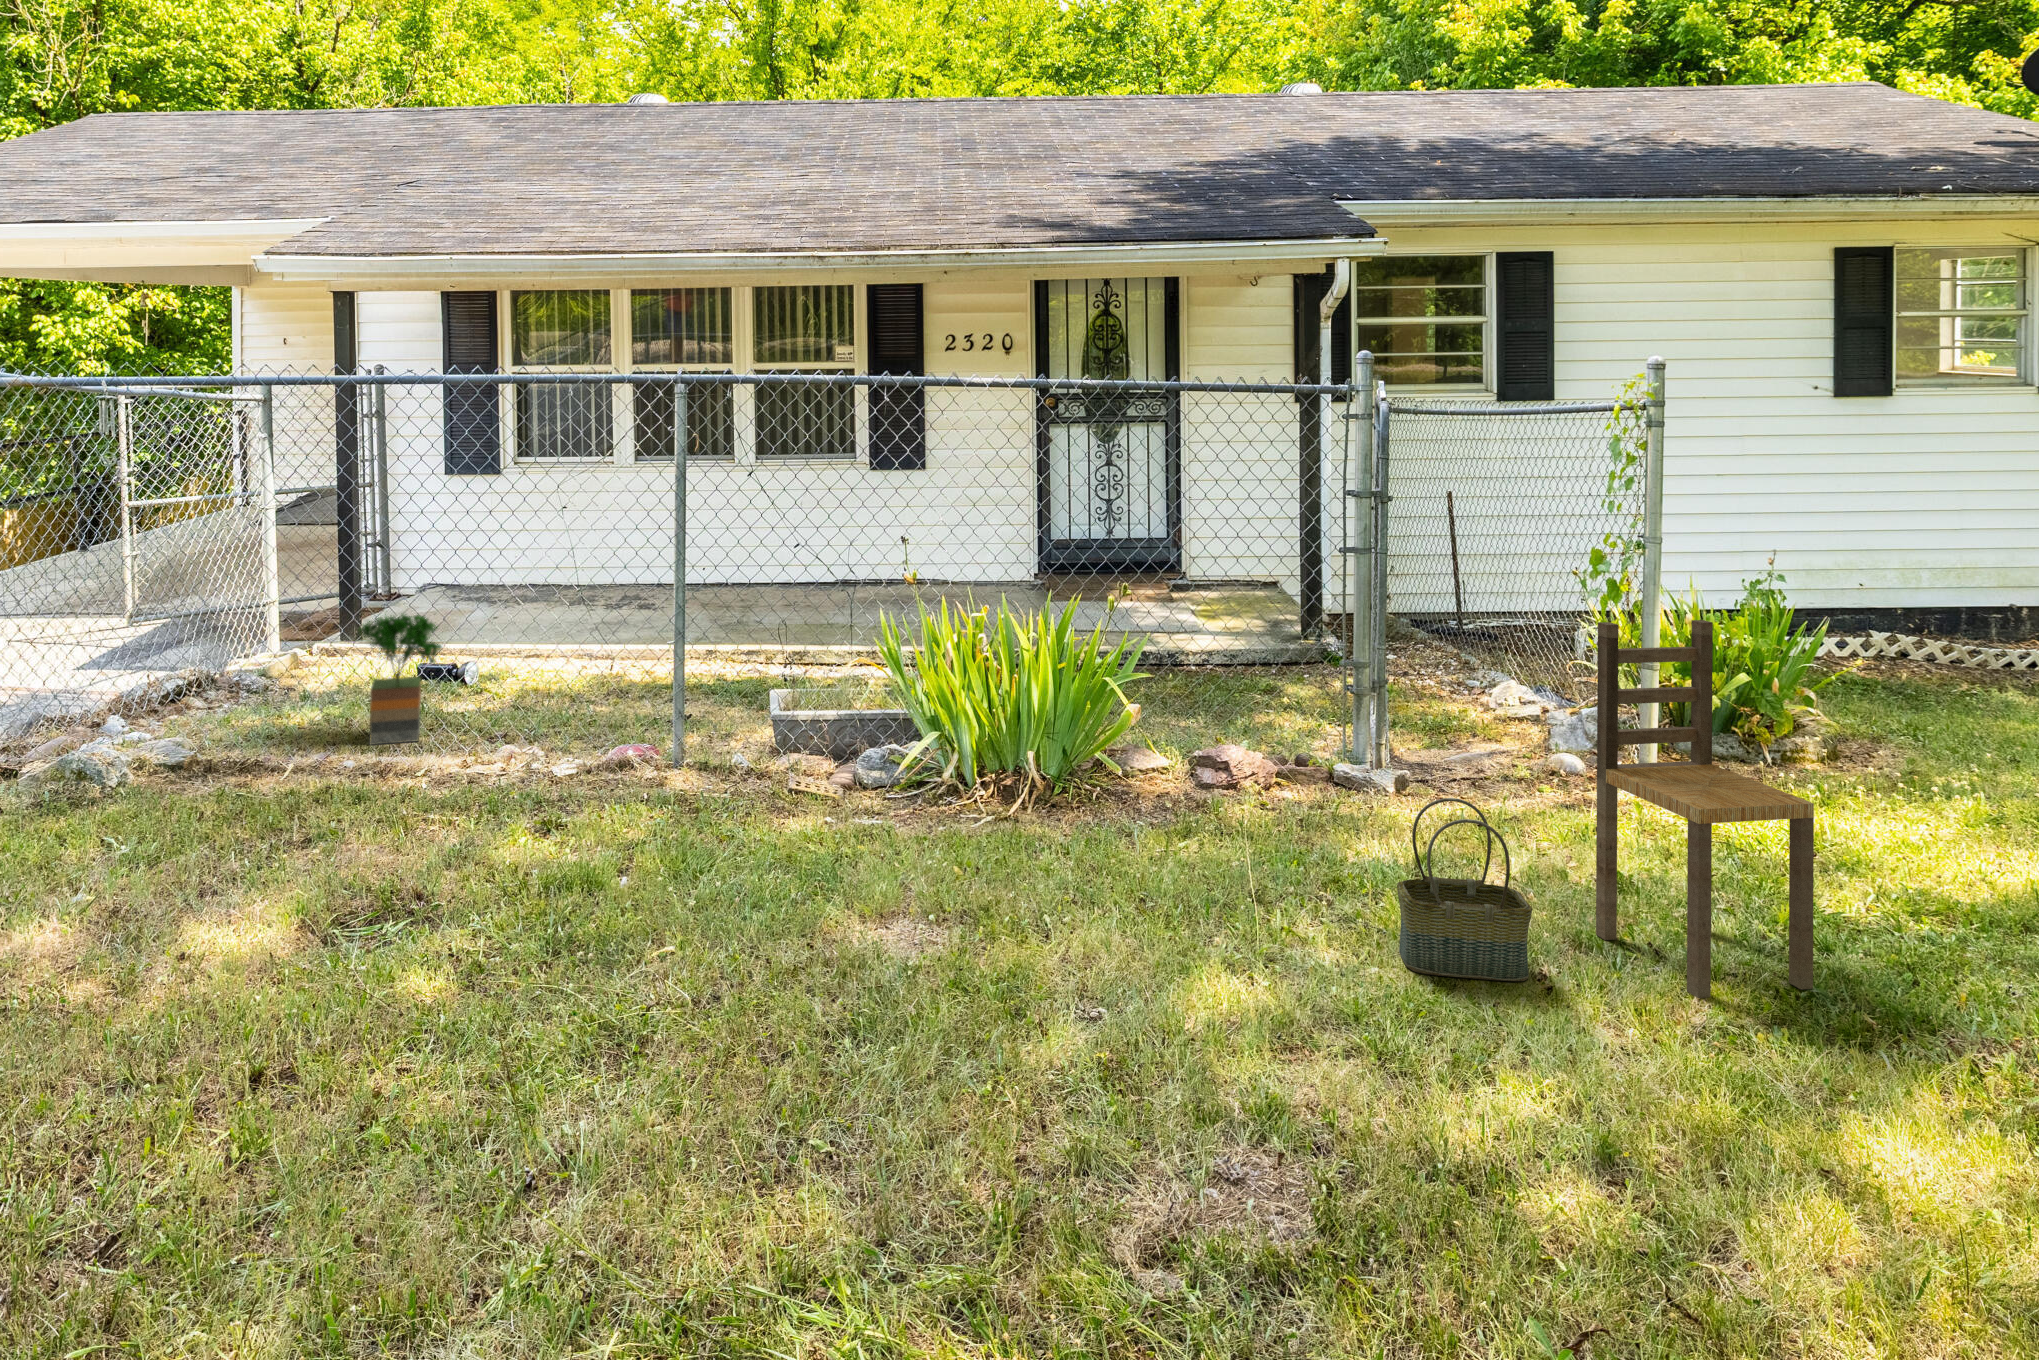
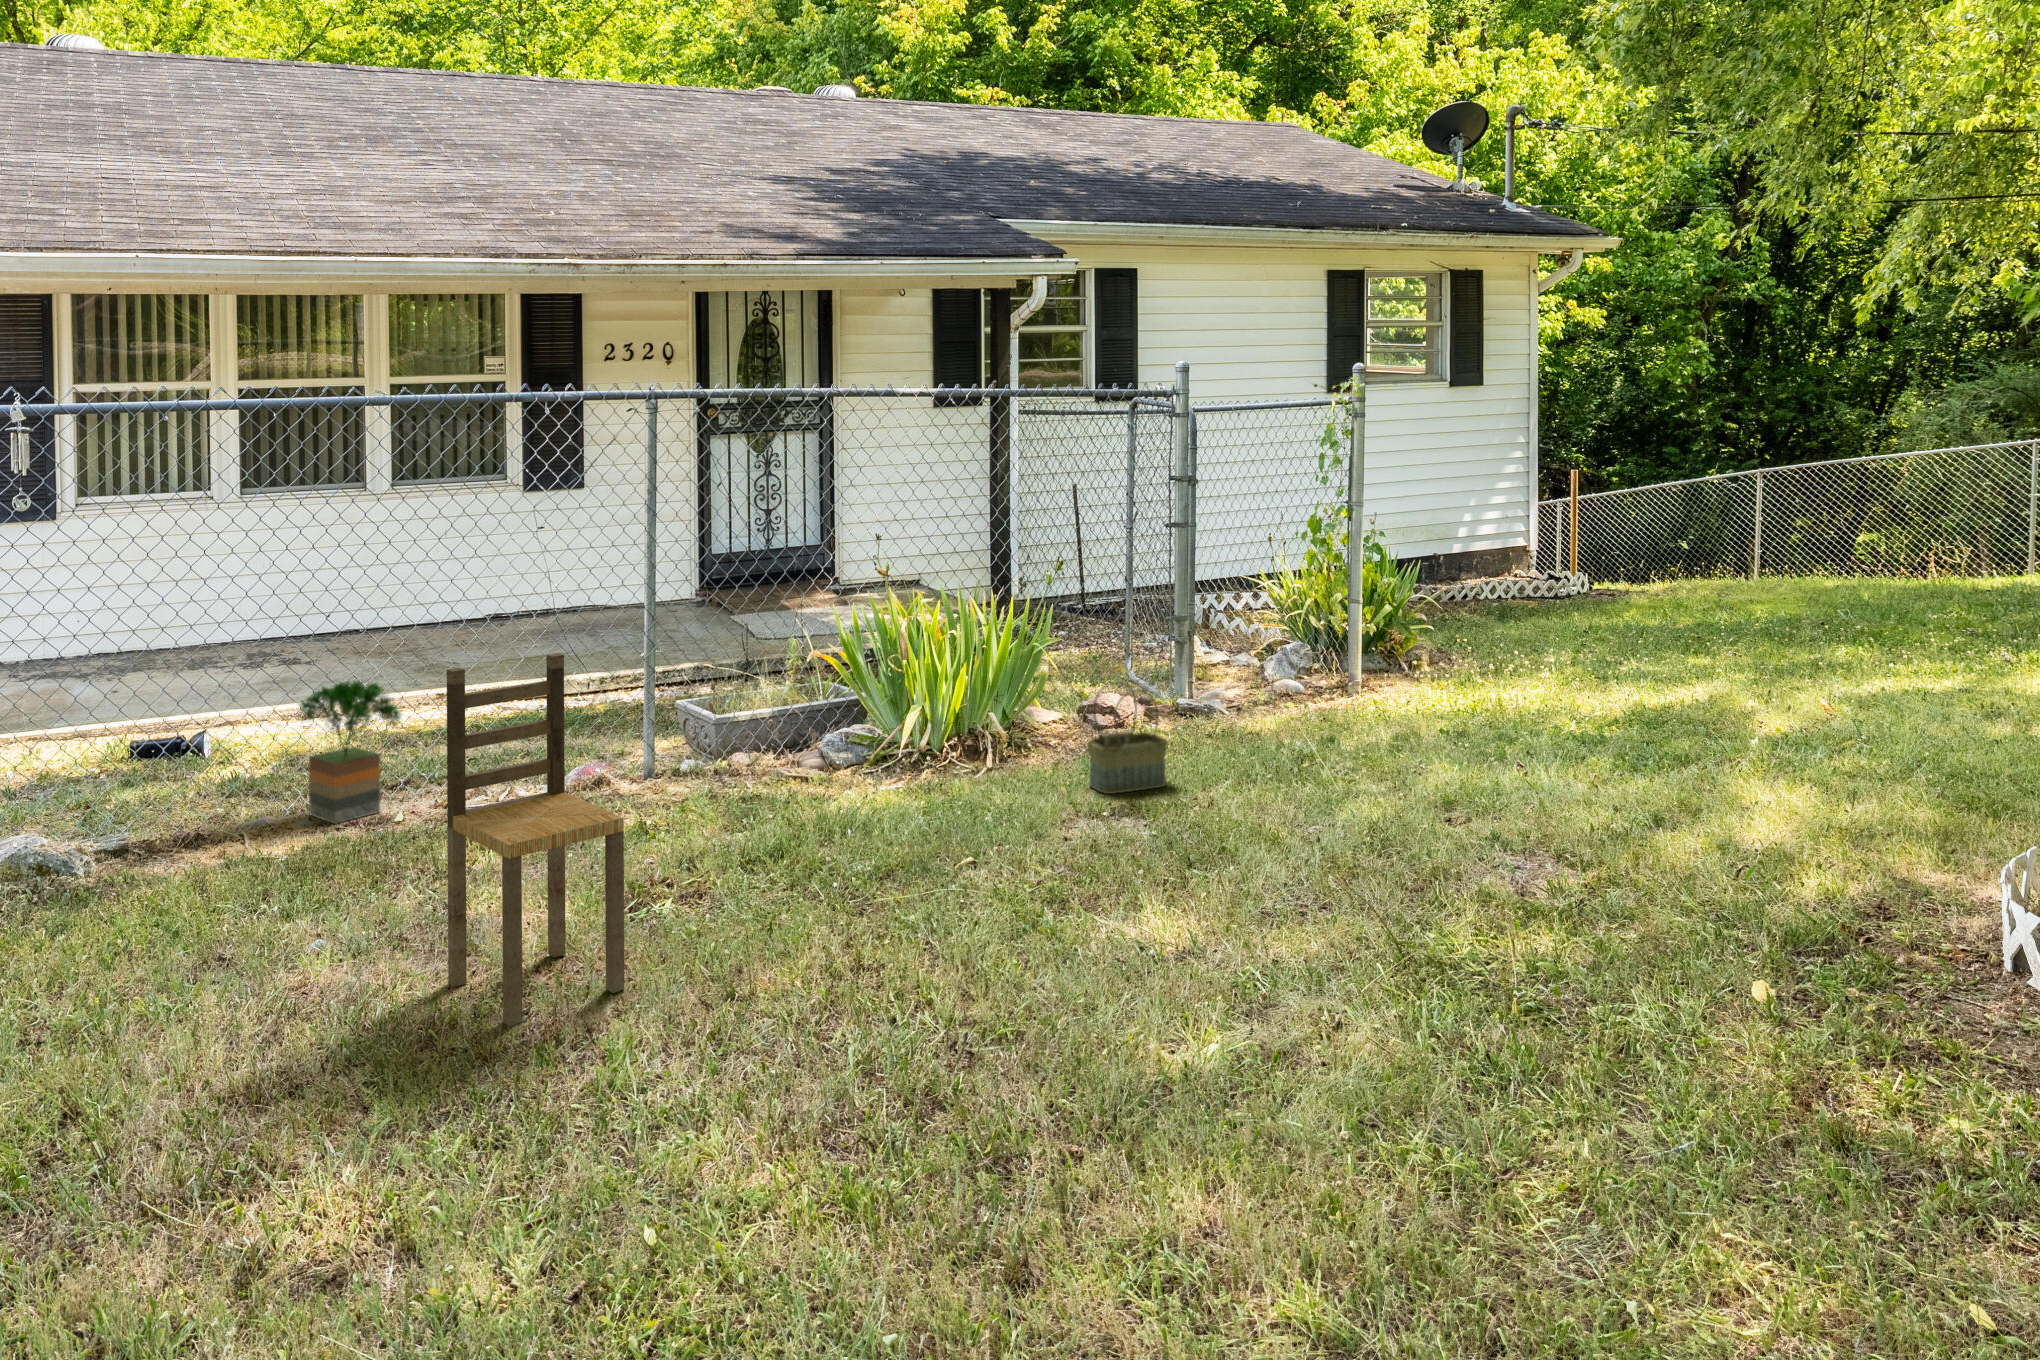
chair: present [1596,620,1814,998] -> present [447,653,624,1026]
basket: present [1397,798,1532,981] -> present [1087,681,1168,794]

